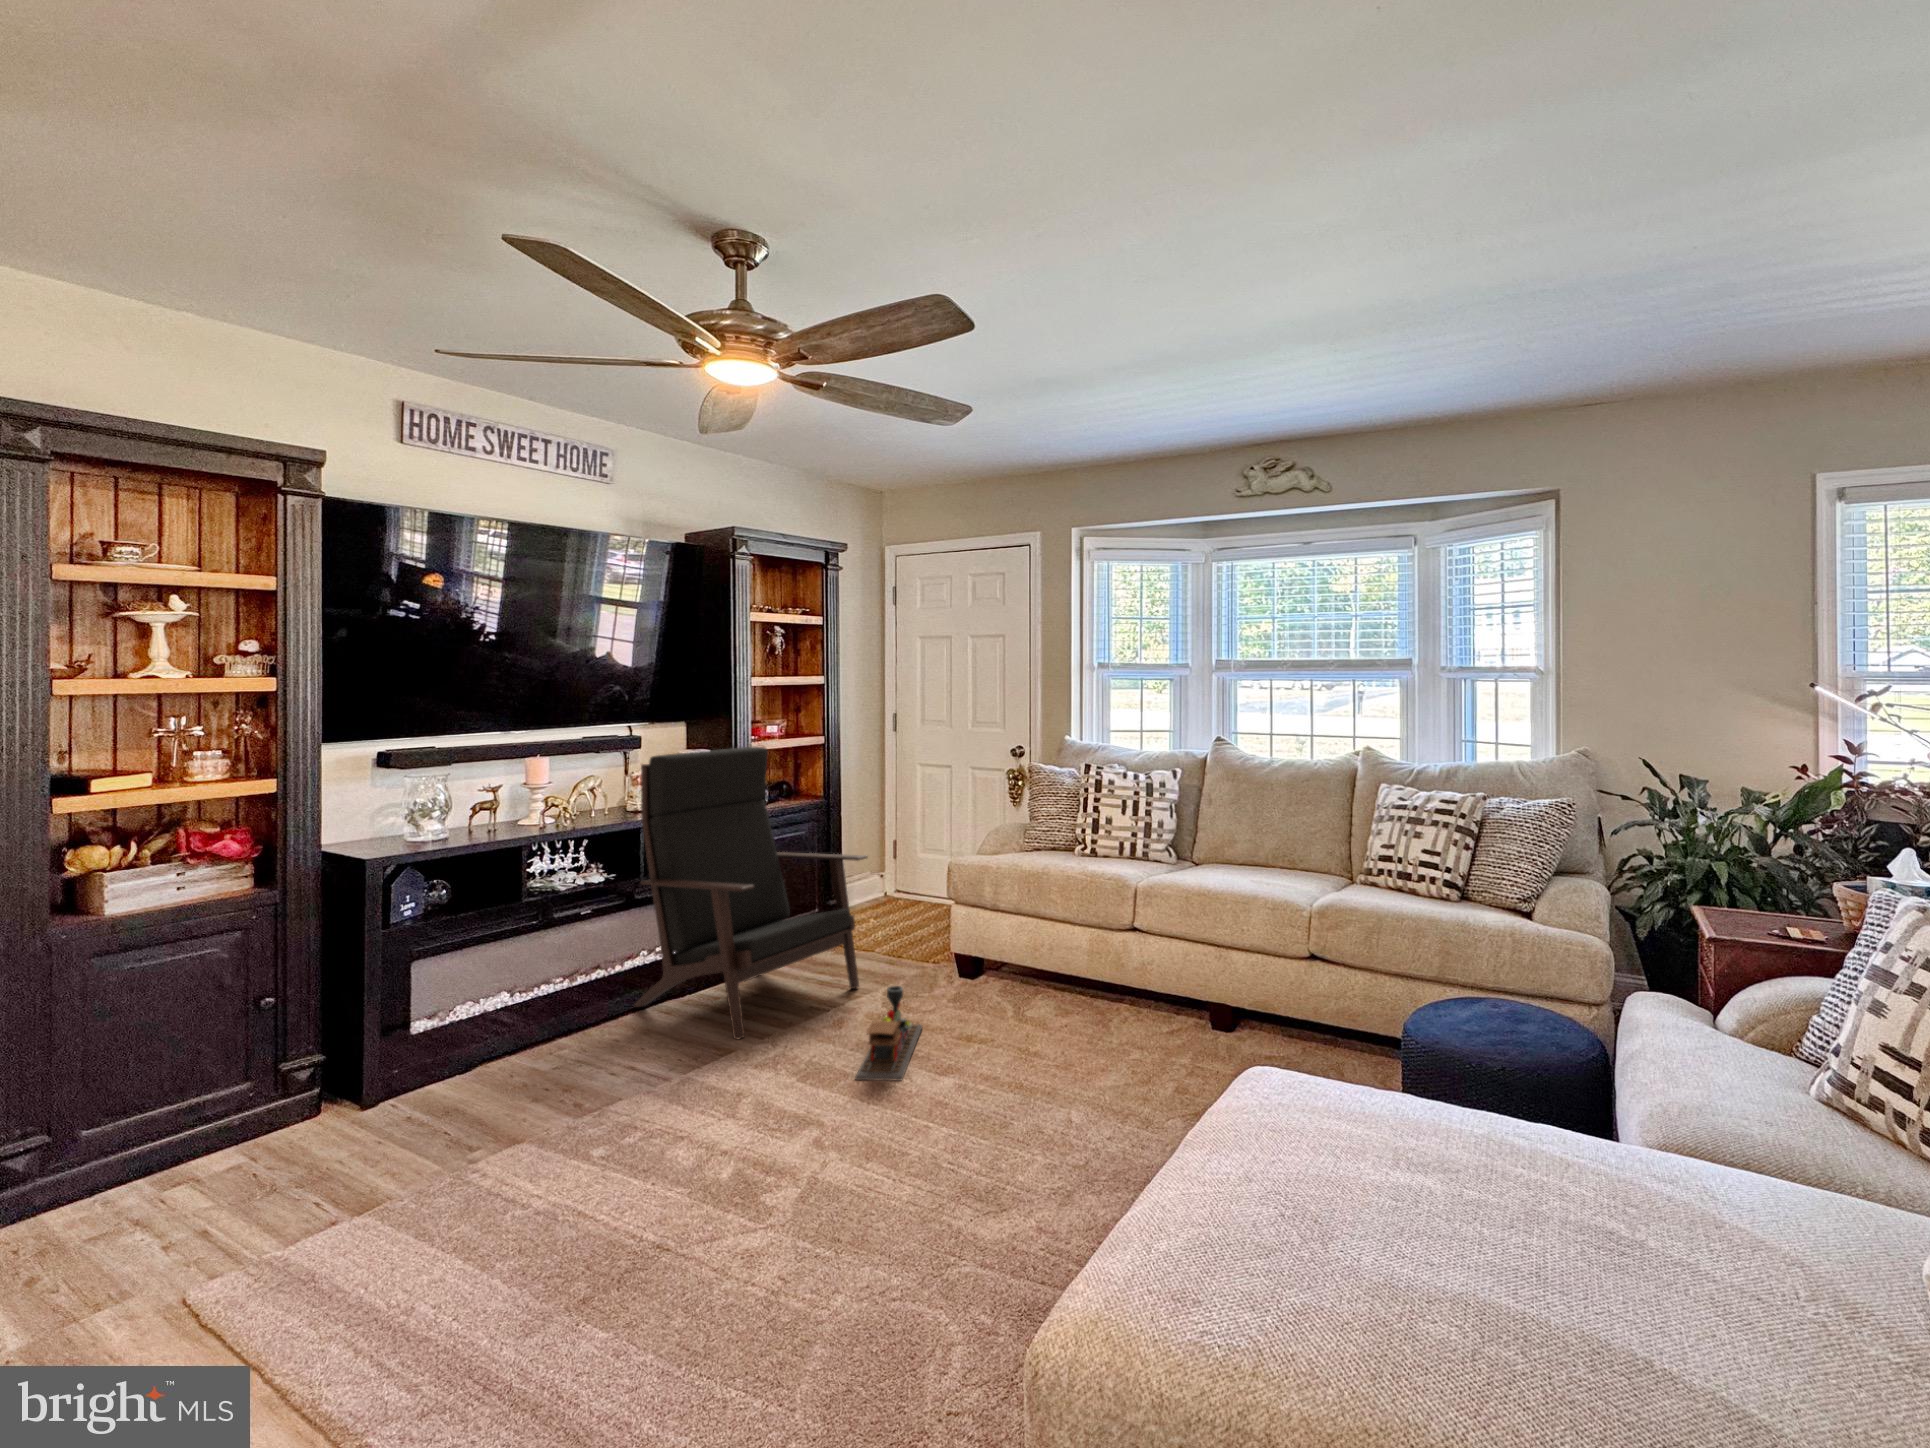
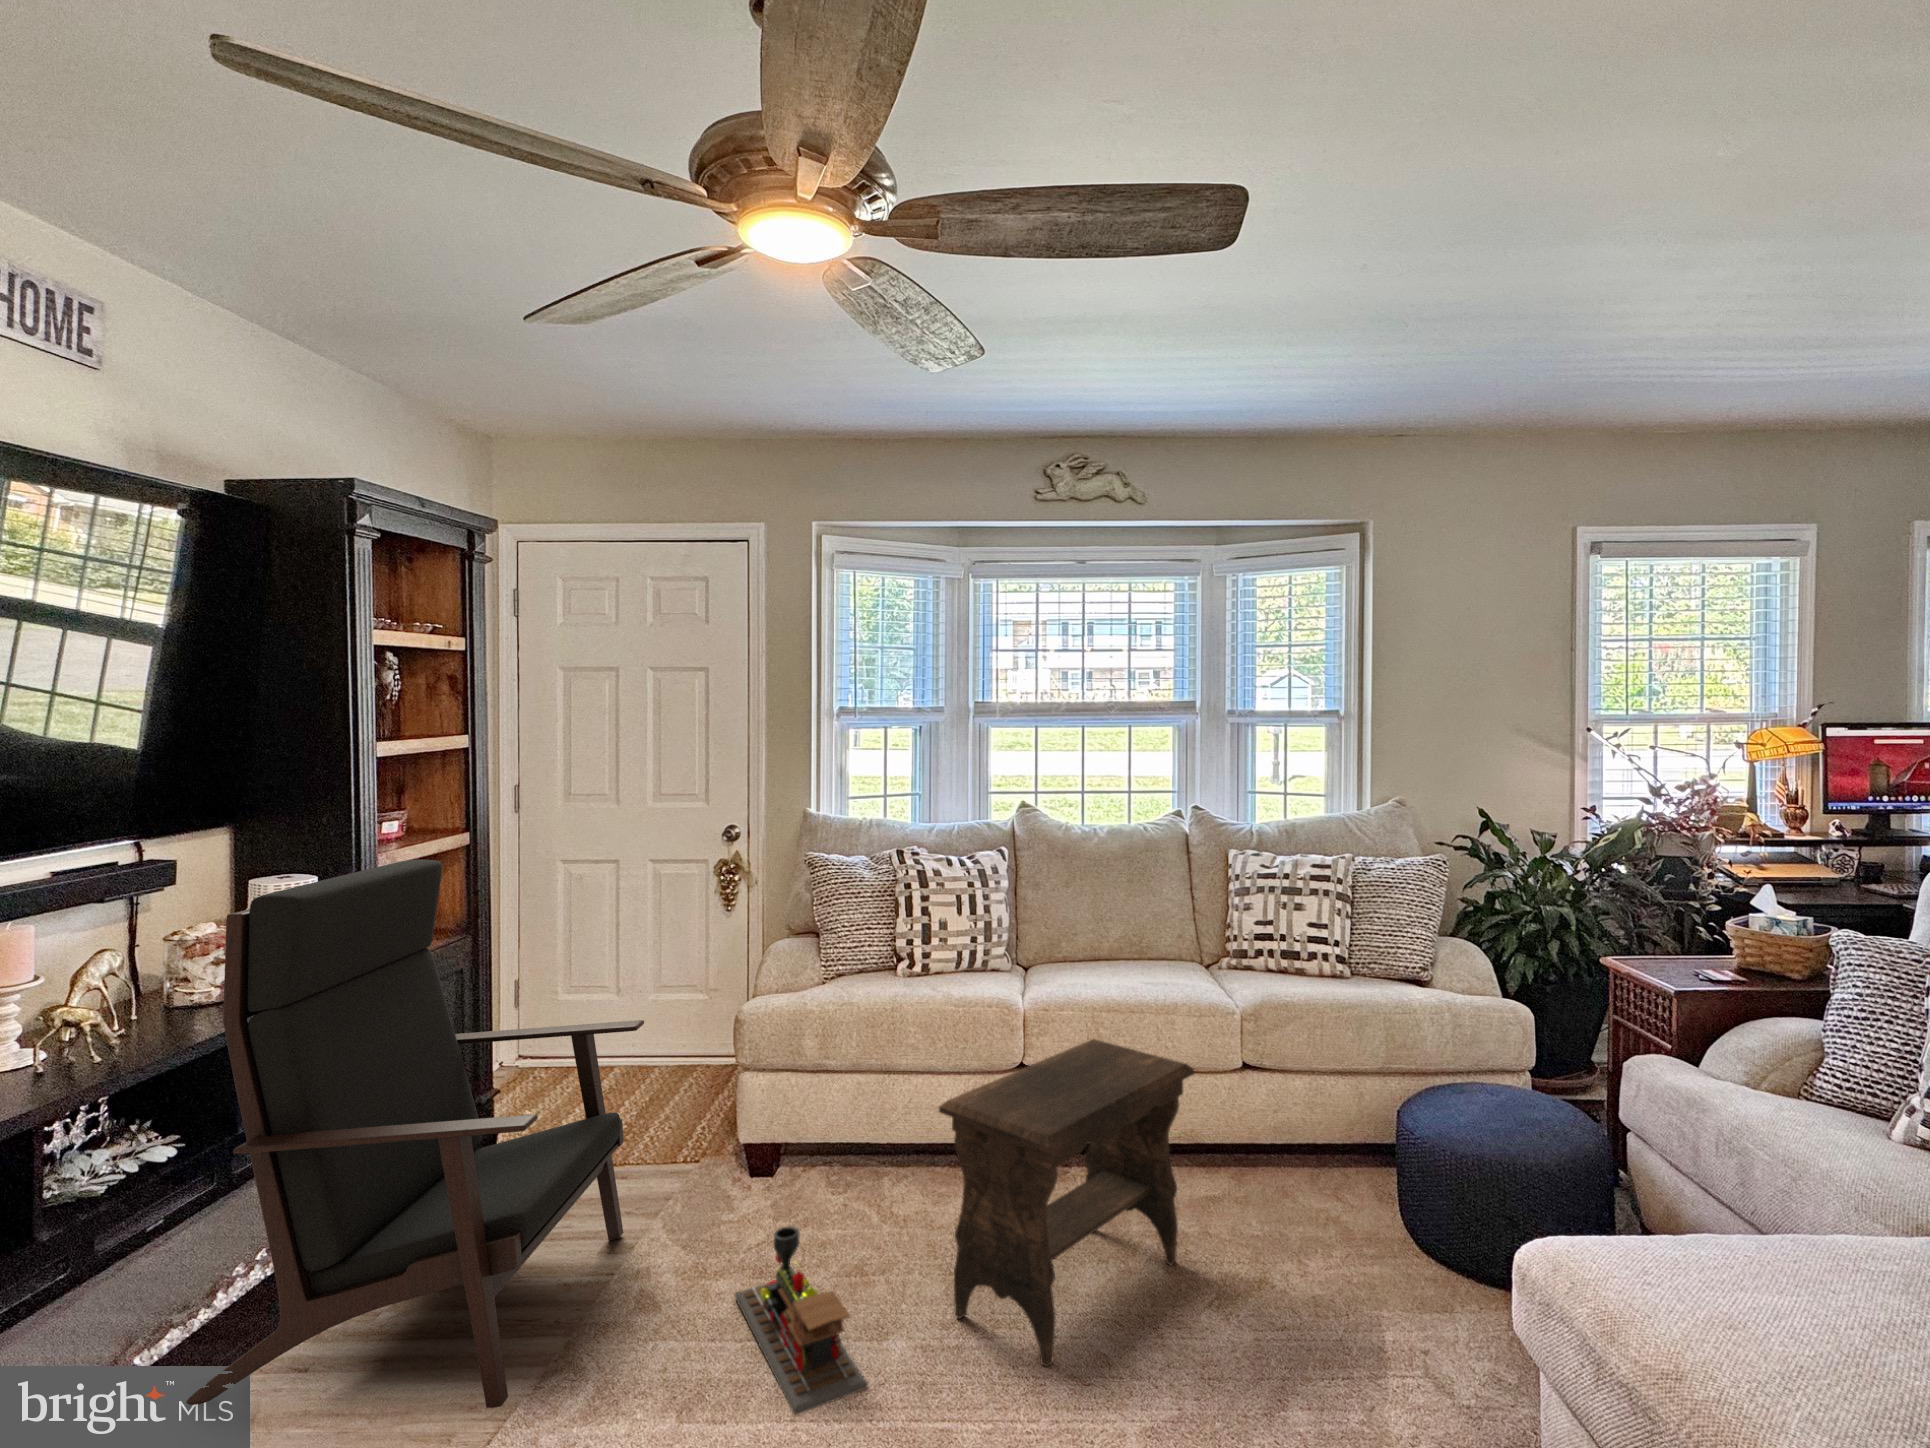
footstool: none [972,906,1178,1101] -> present [939,1039,1194,1367]

